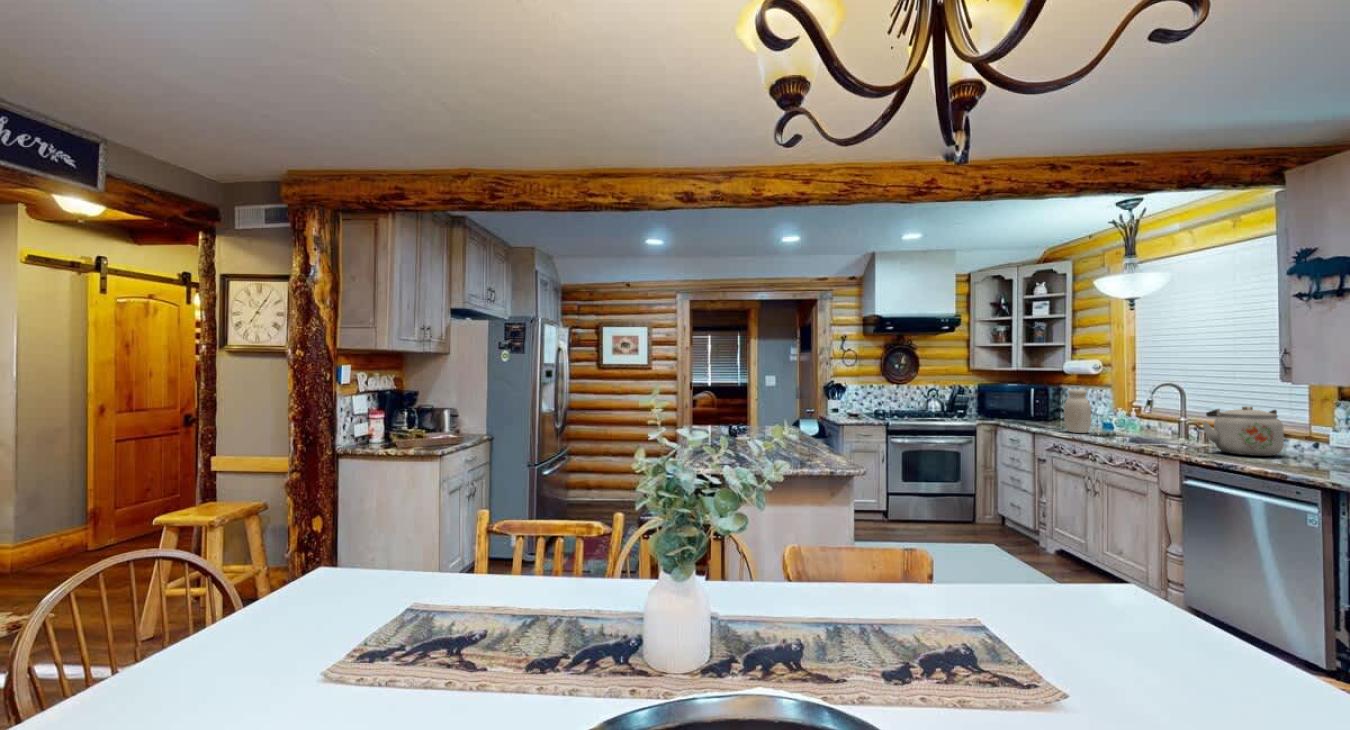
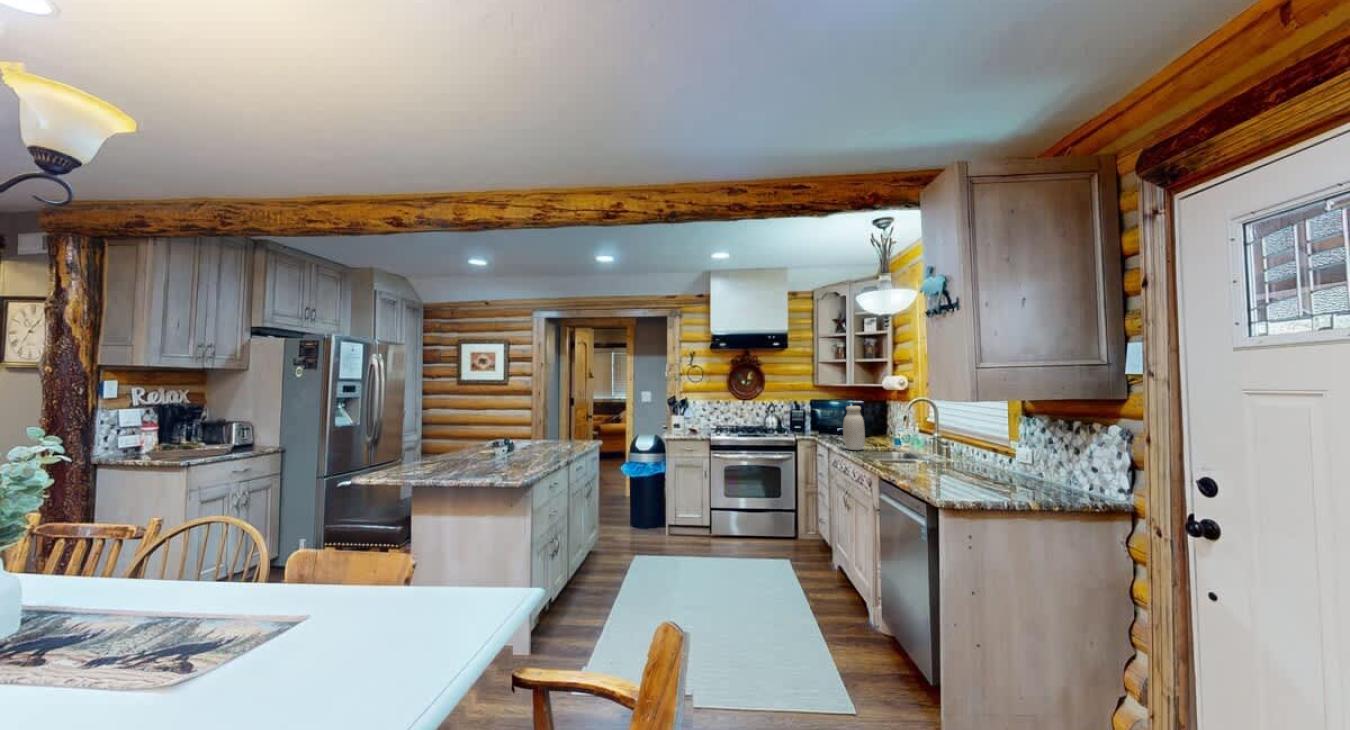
kettle: present [1203,406,1284,456] -> none [900,423,965,472]

